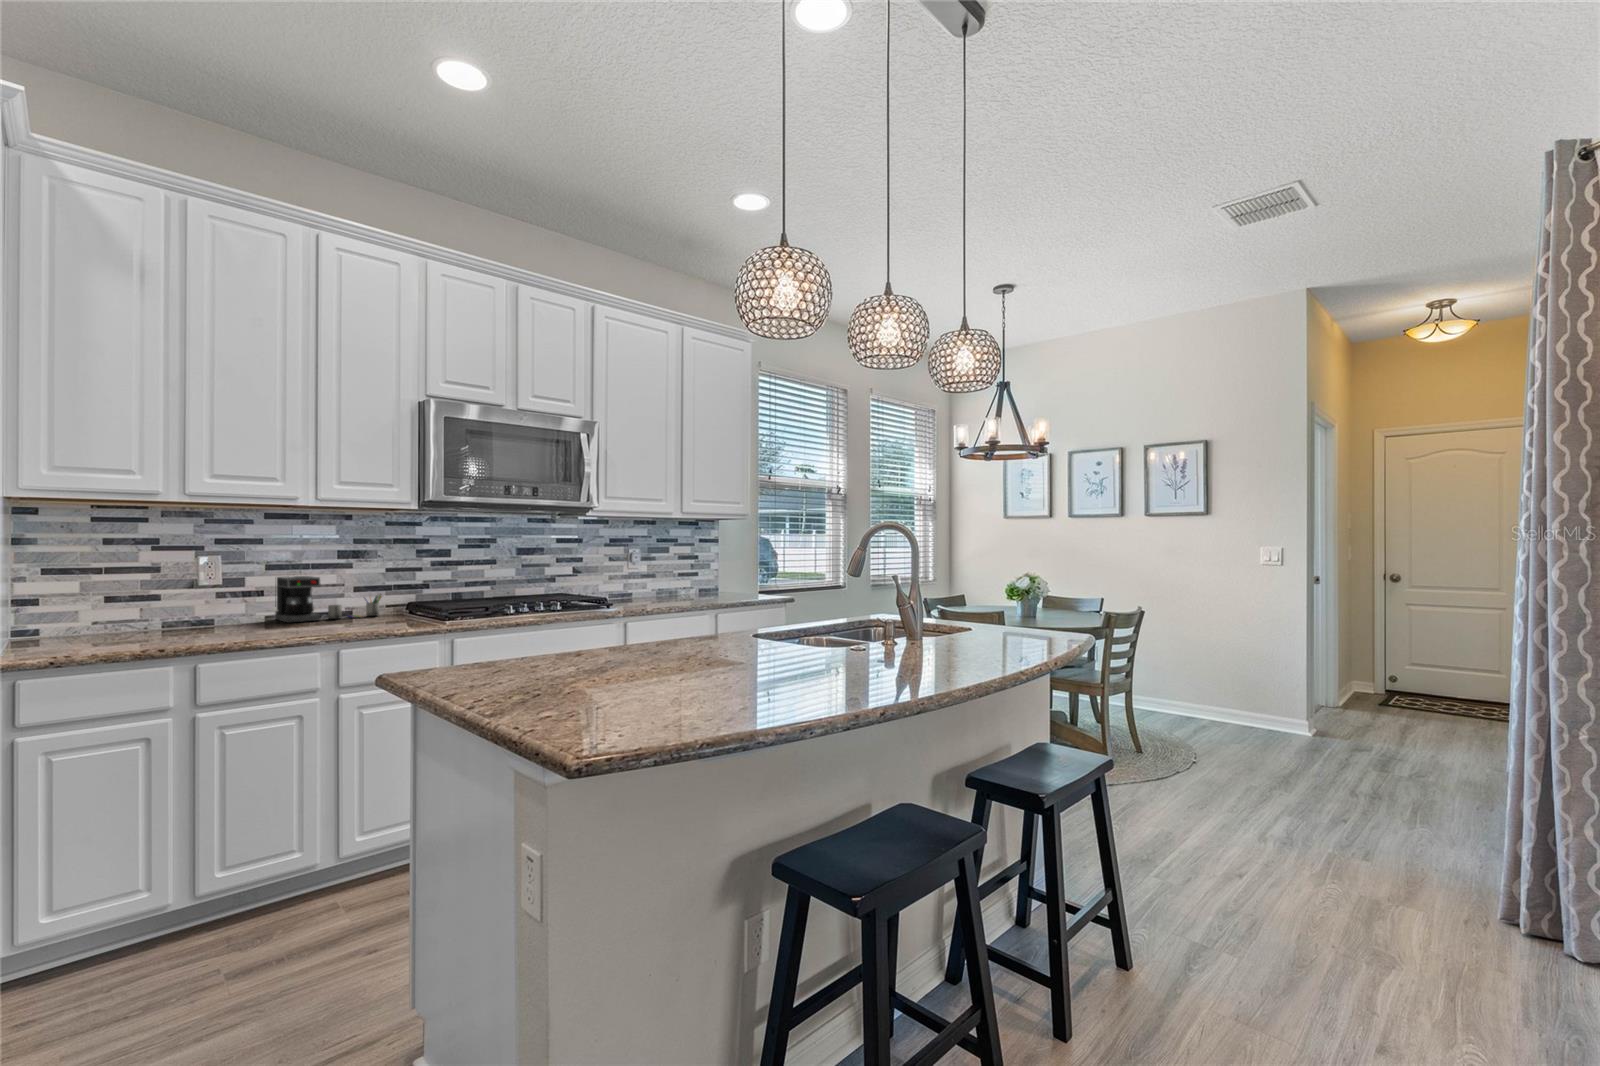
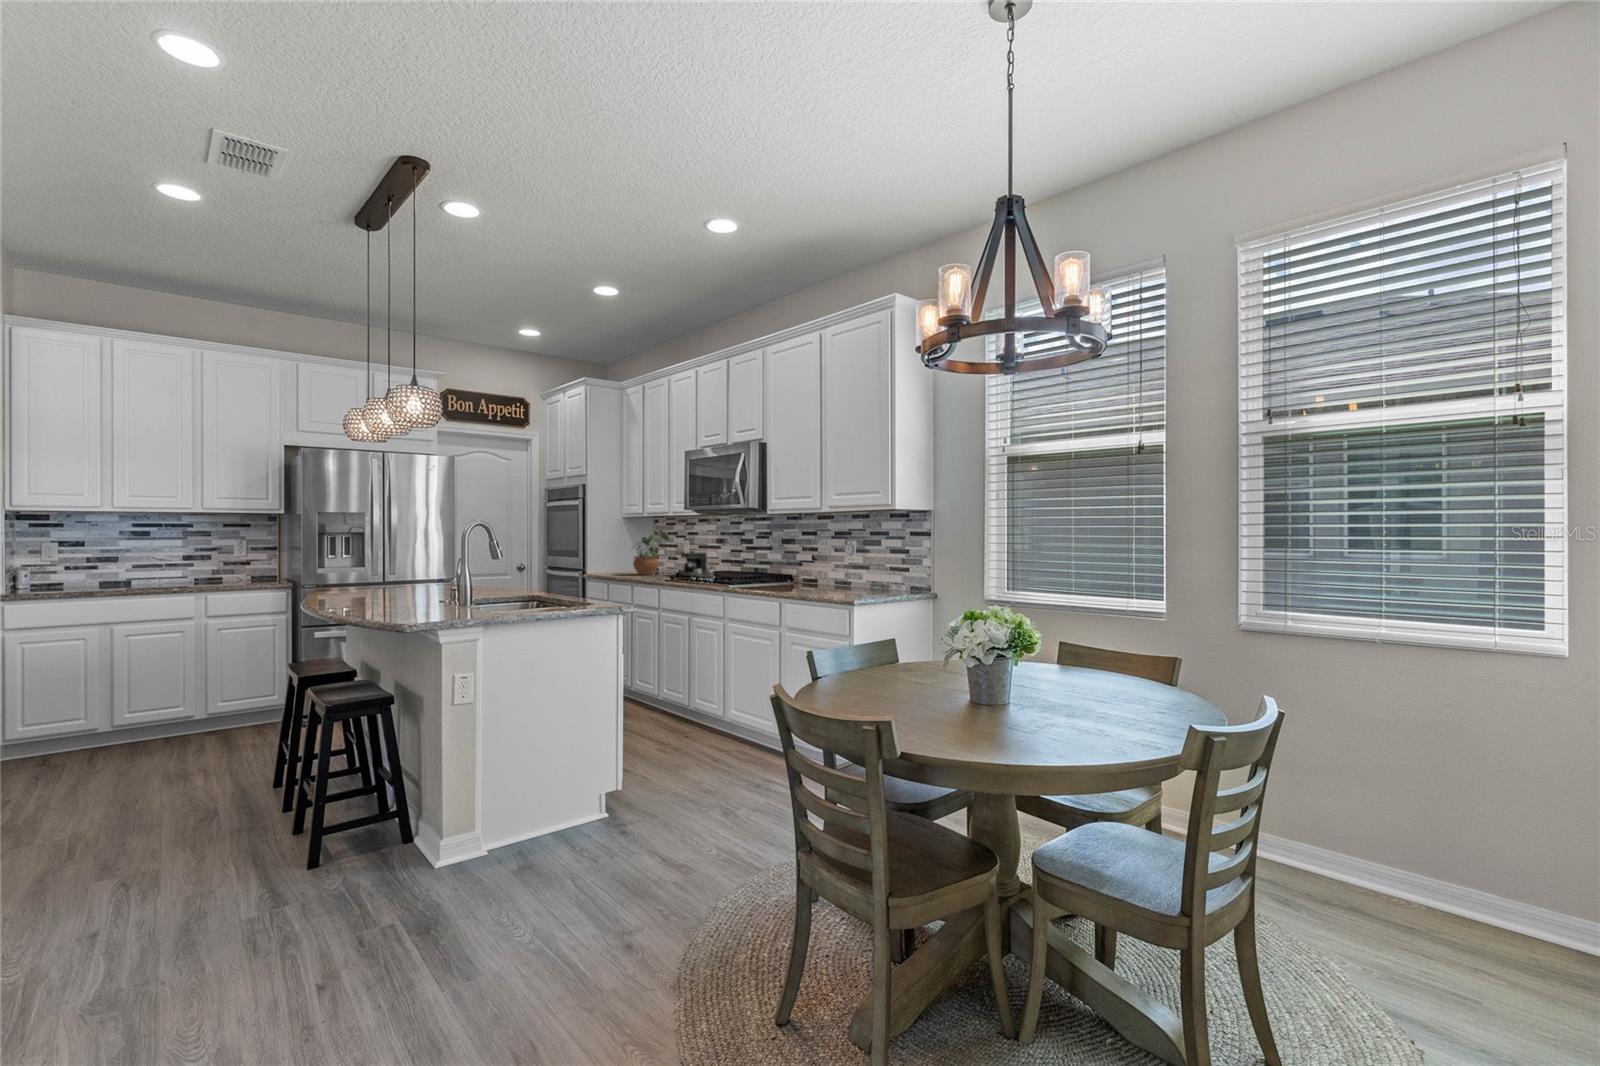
potted plant: none [127,533,226,635] -> present [633,530,669,575]

